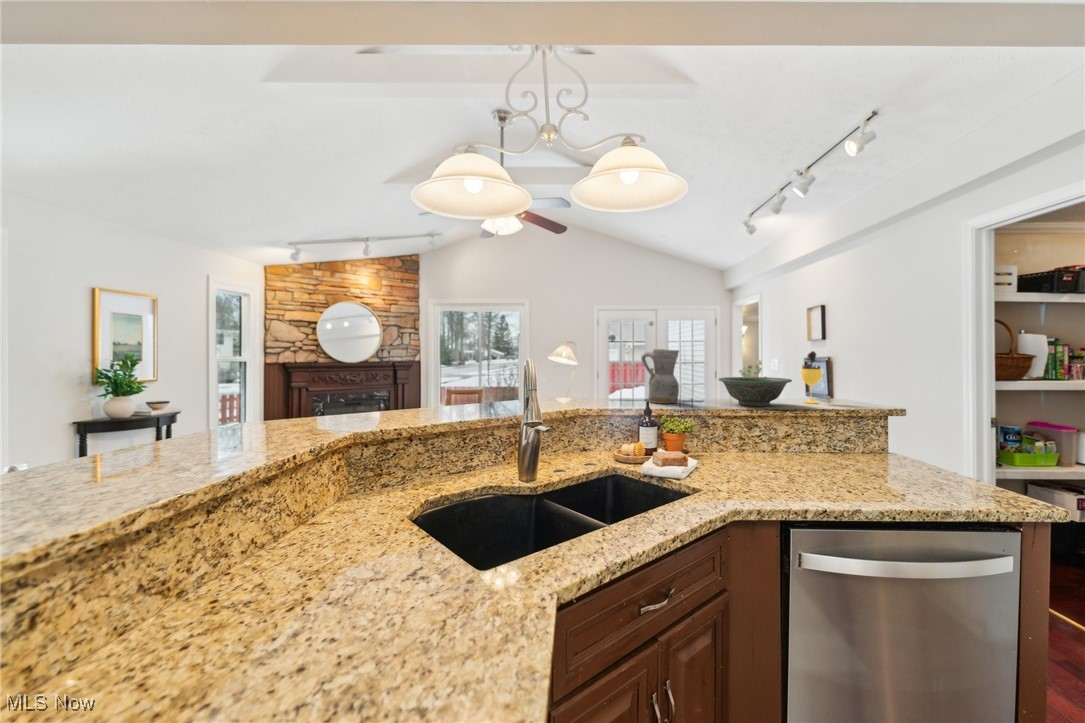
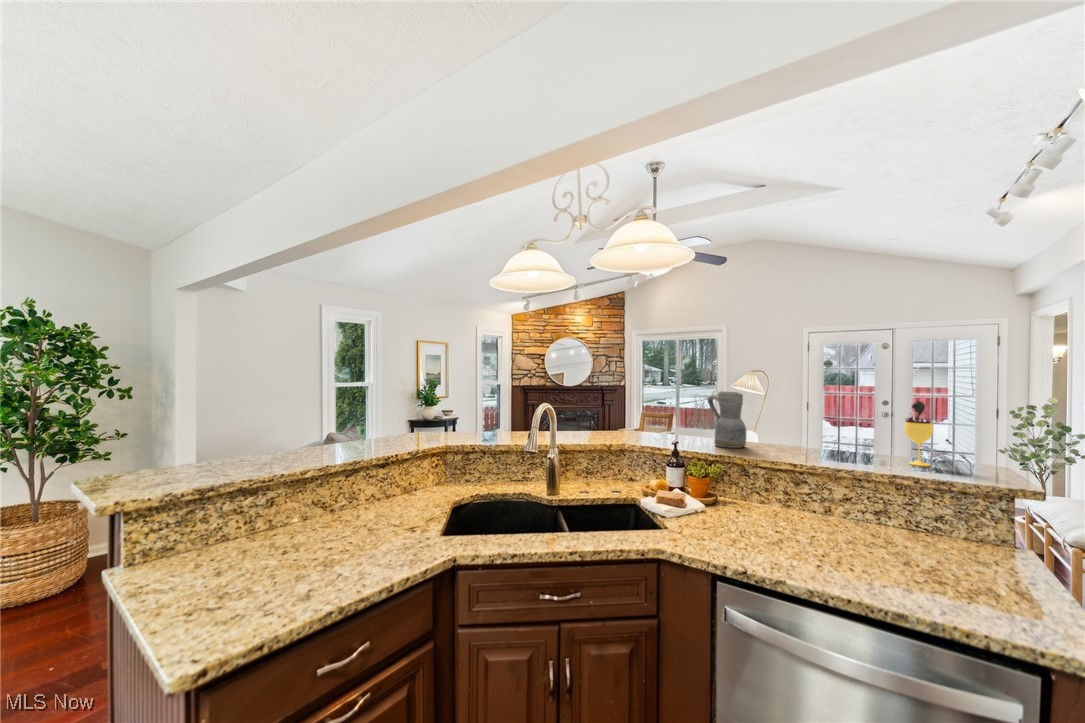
decorative bowl: present [718,377,792,406] -> none [784,425,873,461]

